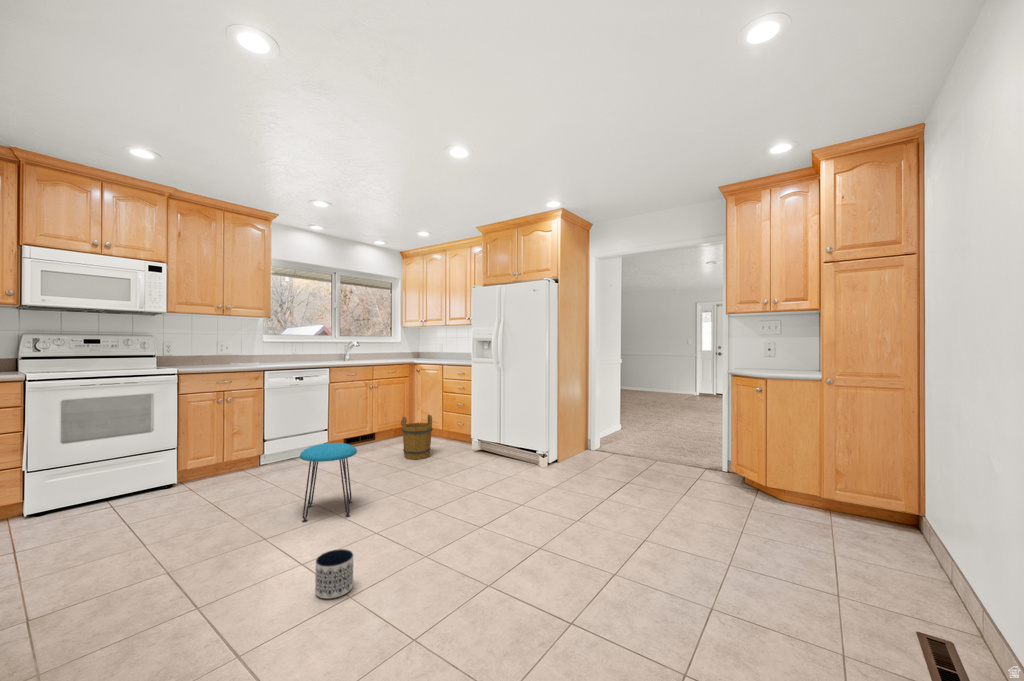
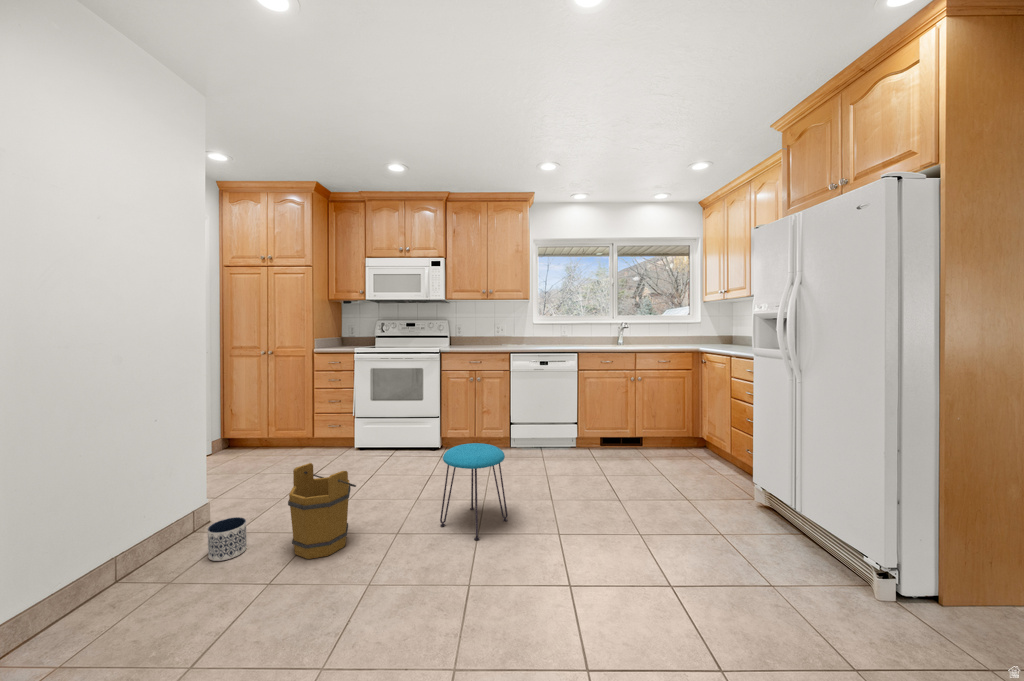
bucket: present [401,415,433,459] -> present [288,463,356,559]
planter: present [315,549,353,599] -> present [208,517,247,561]

